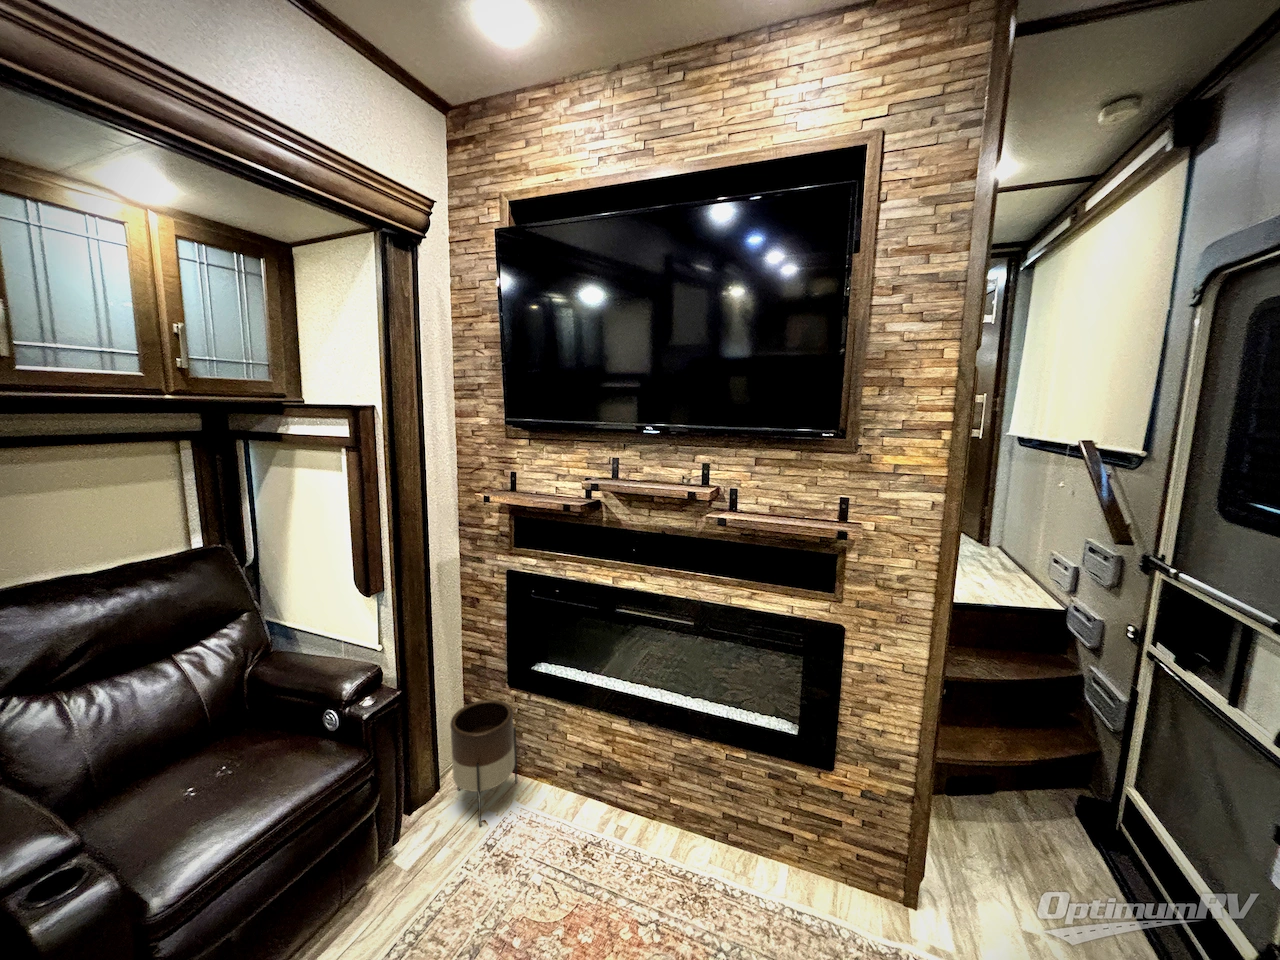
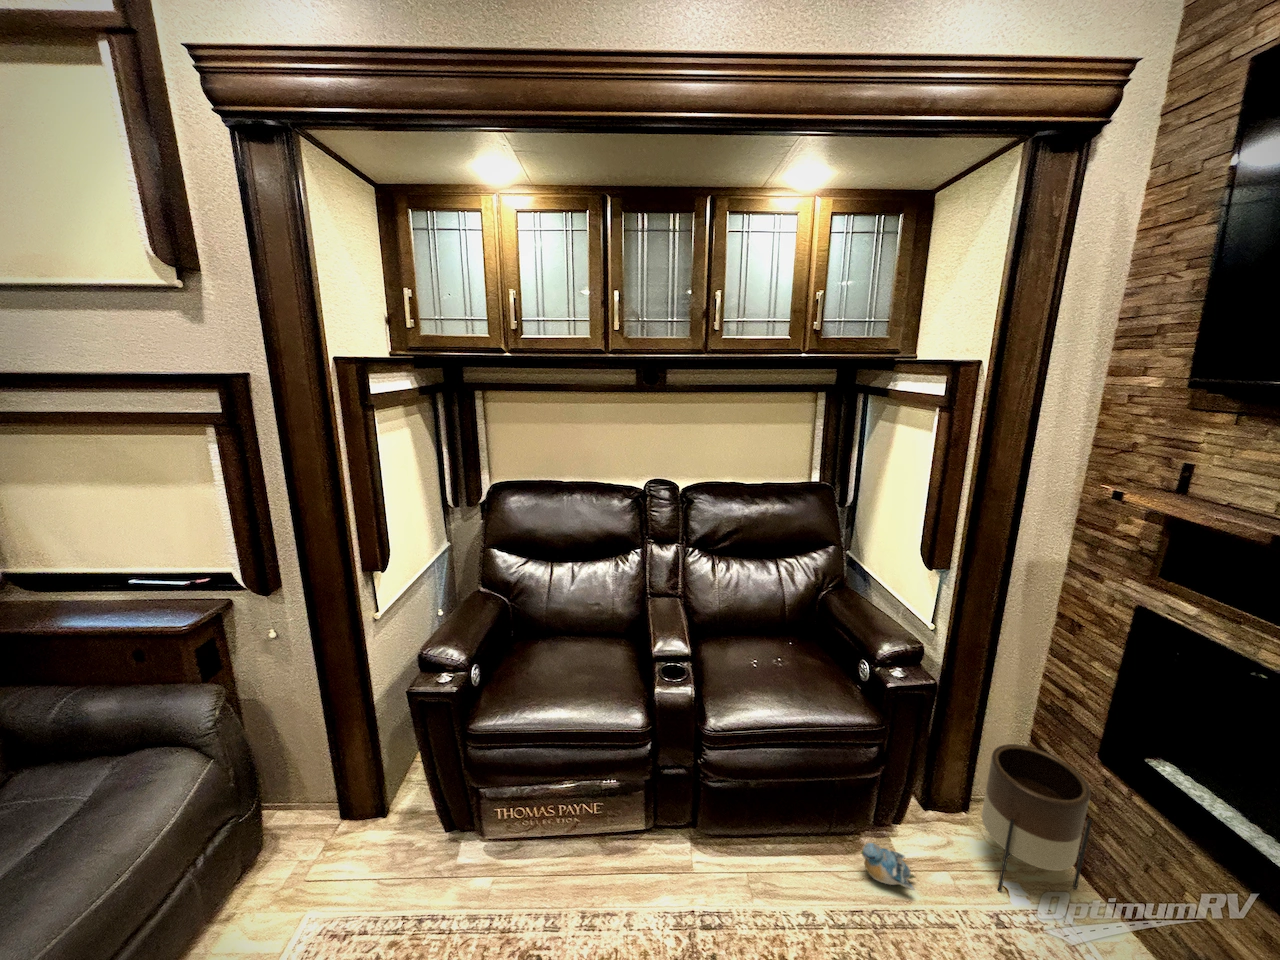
plush toy: none [374,866,429,912] -> present [861,843,915,890]

